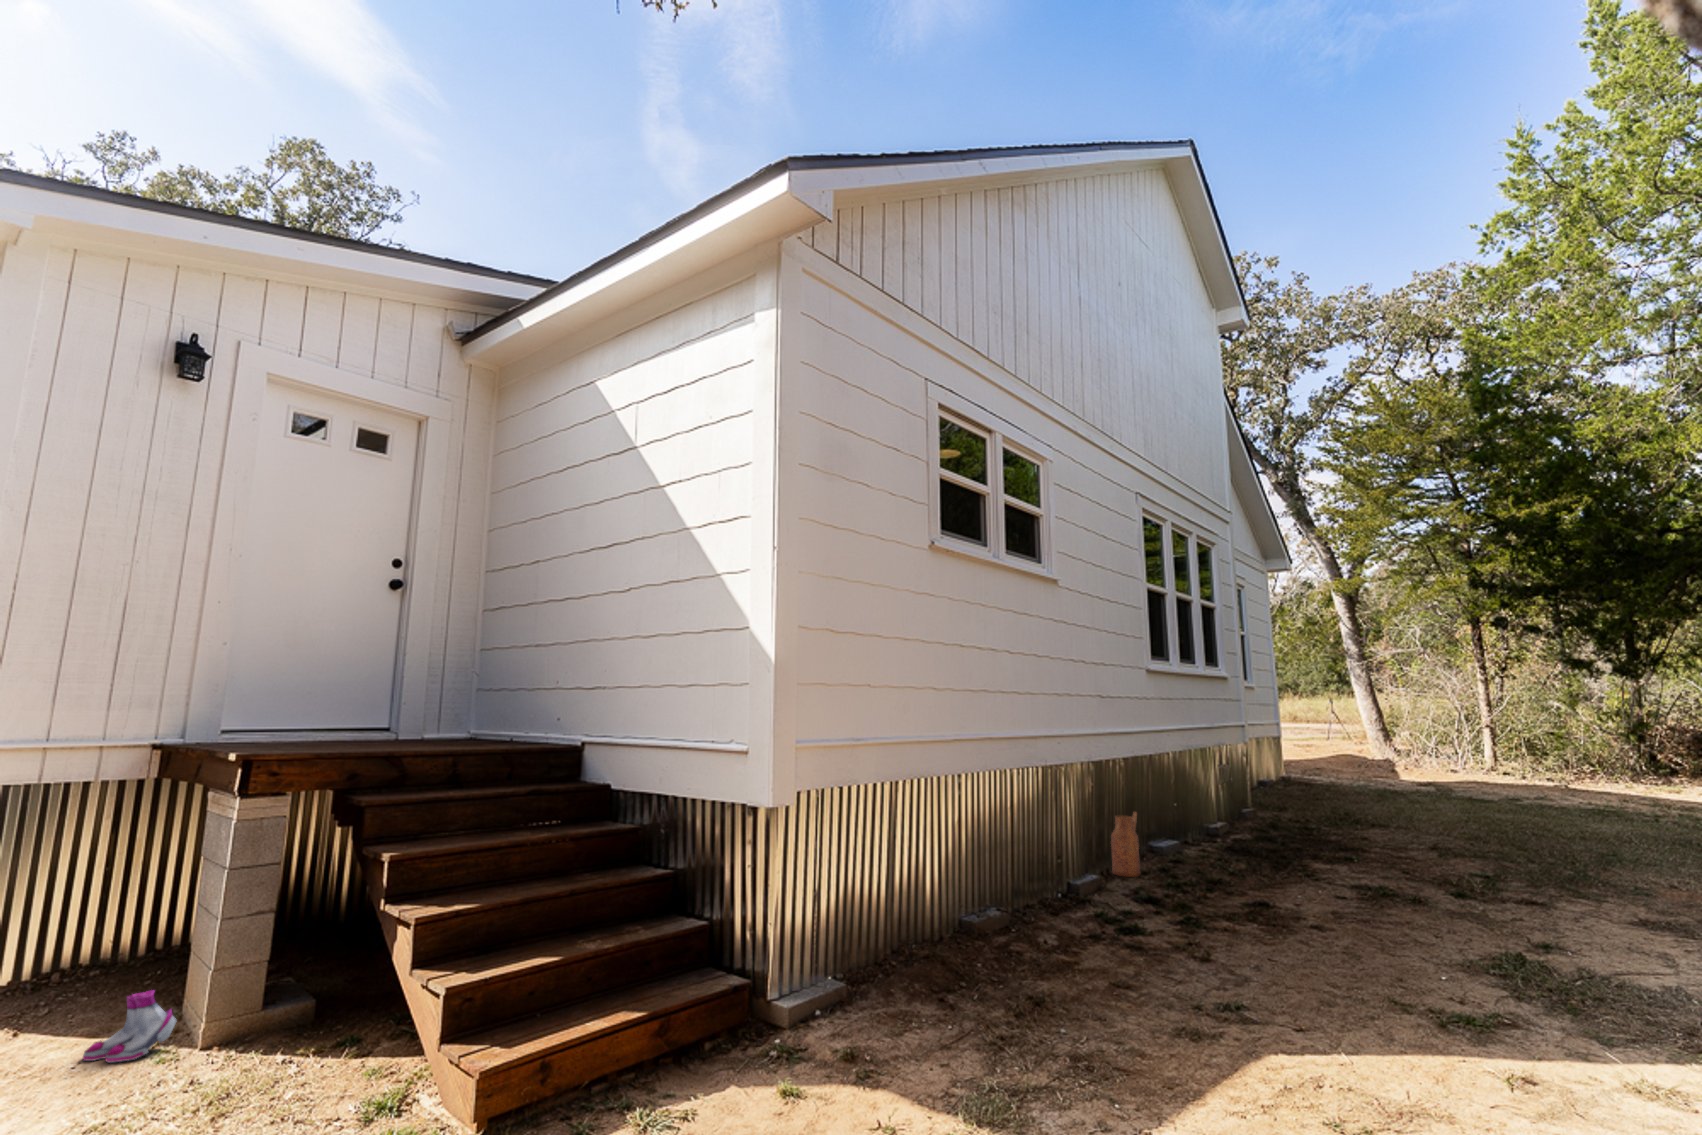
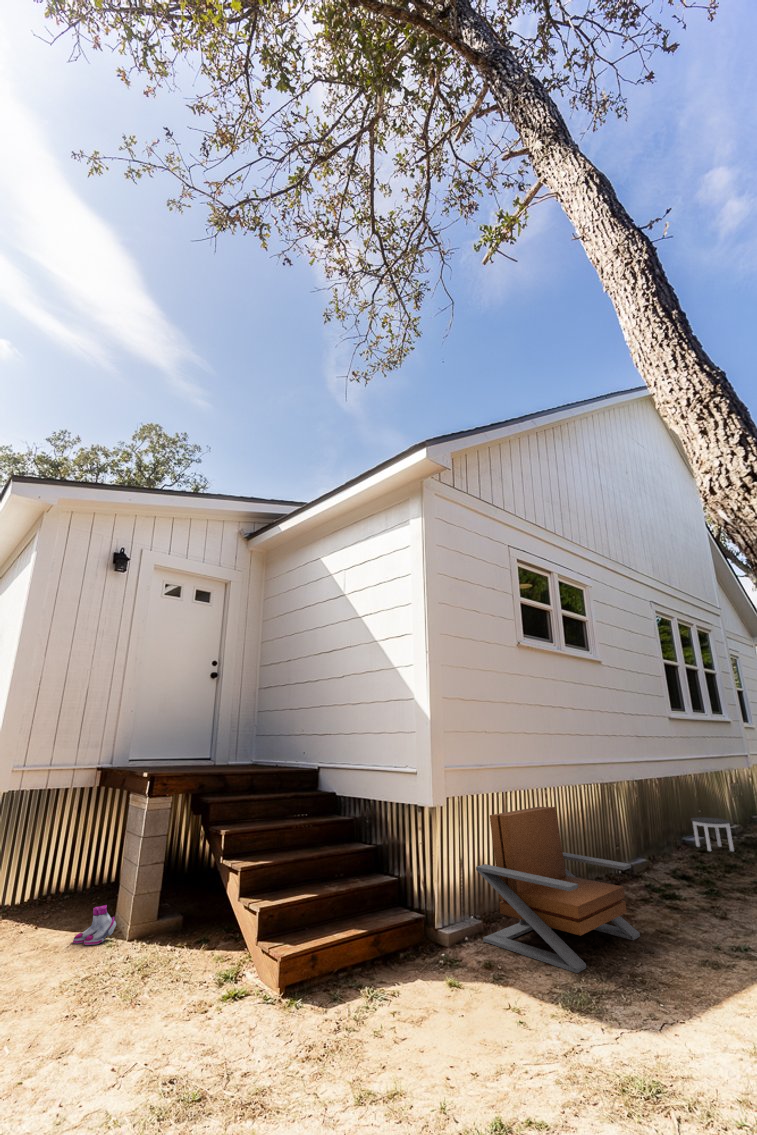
lounge chair: none [842,801,1087,1057] -> present [476,807,640,973]
round table: none [1161,808,1216,855] -> present [691,817,734,851]
watering can: present [1111,812,1140,877] -> none [654,819,678,865]

